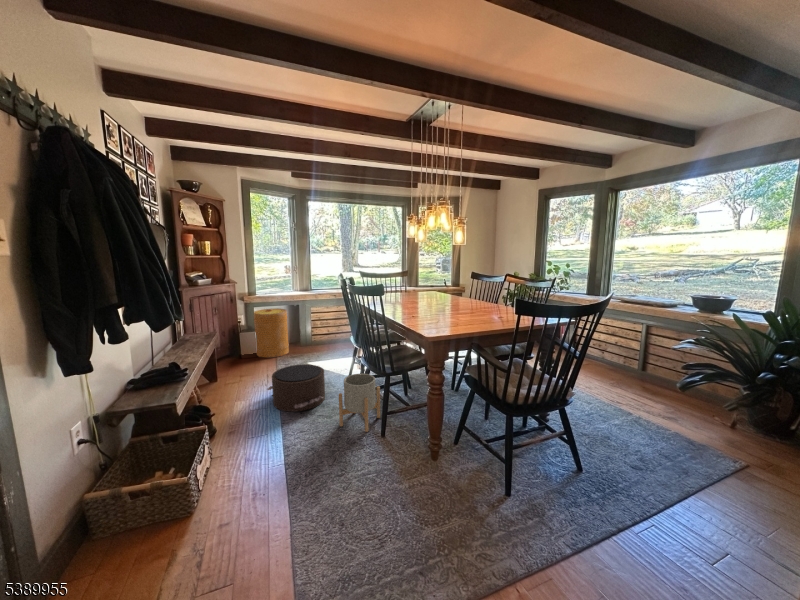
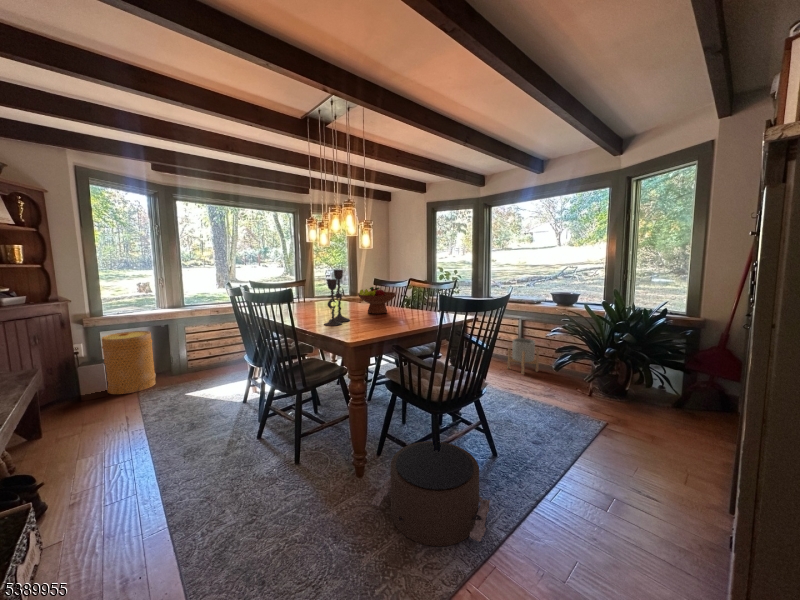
candlestick: none [415,266,440,319] -> present [324,270,350,326]
fruit bowl: none [452,282,492,309] -> present [358,287,397,314]
pouf: present [267,364,325,412] -> present [371,441,490,546]
planter: present [339,374,380,432] -> present [508,338,539,374]

